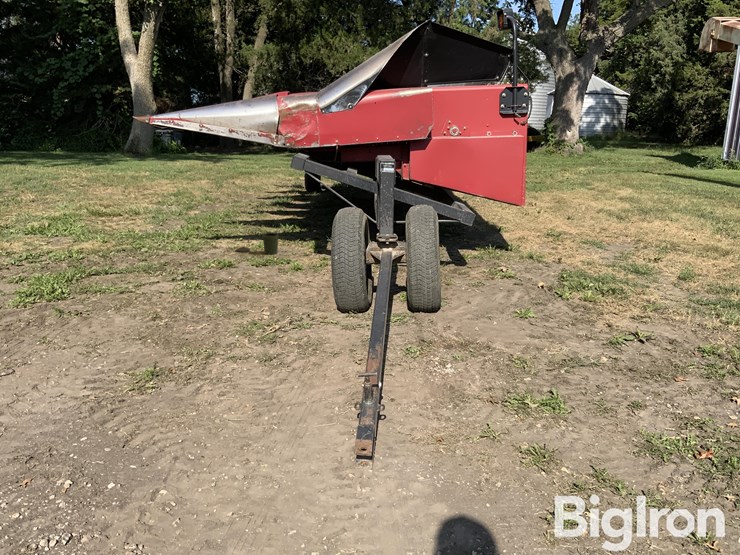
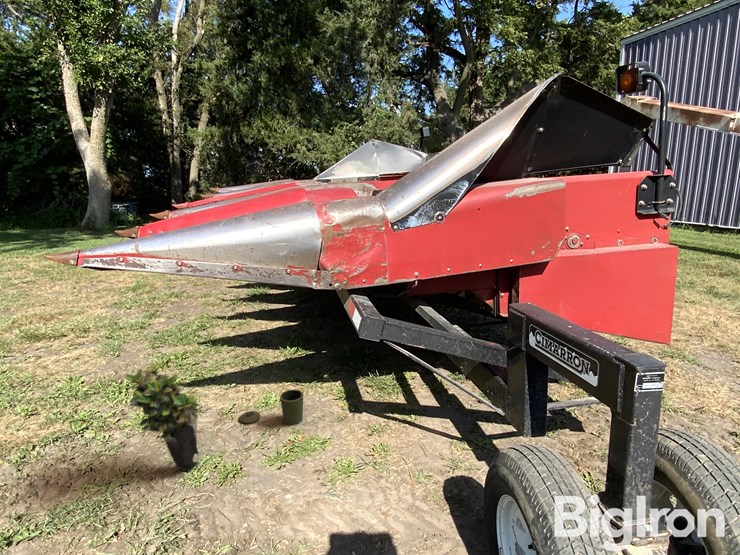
potted plant: none [168,194,210,262] -> present [125,363,200,471]

